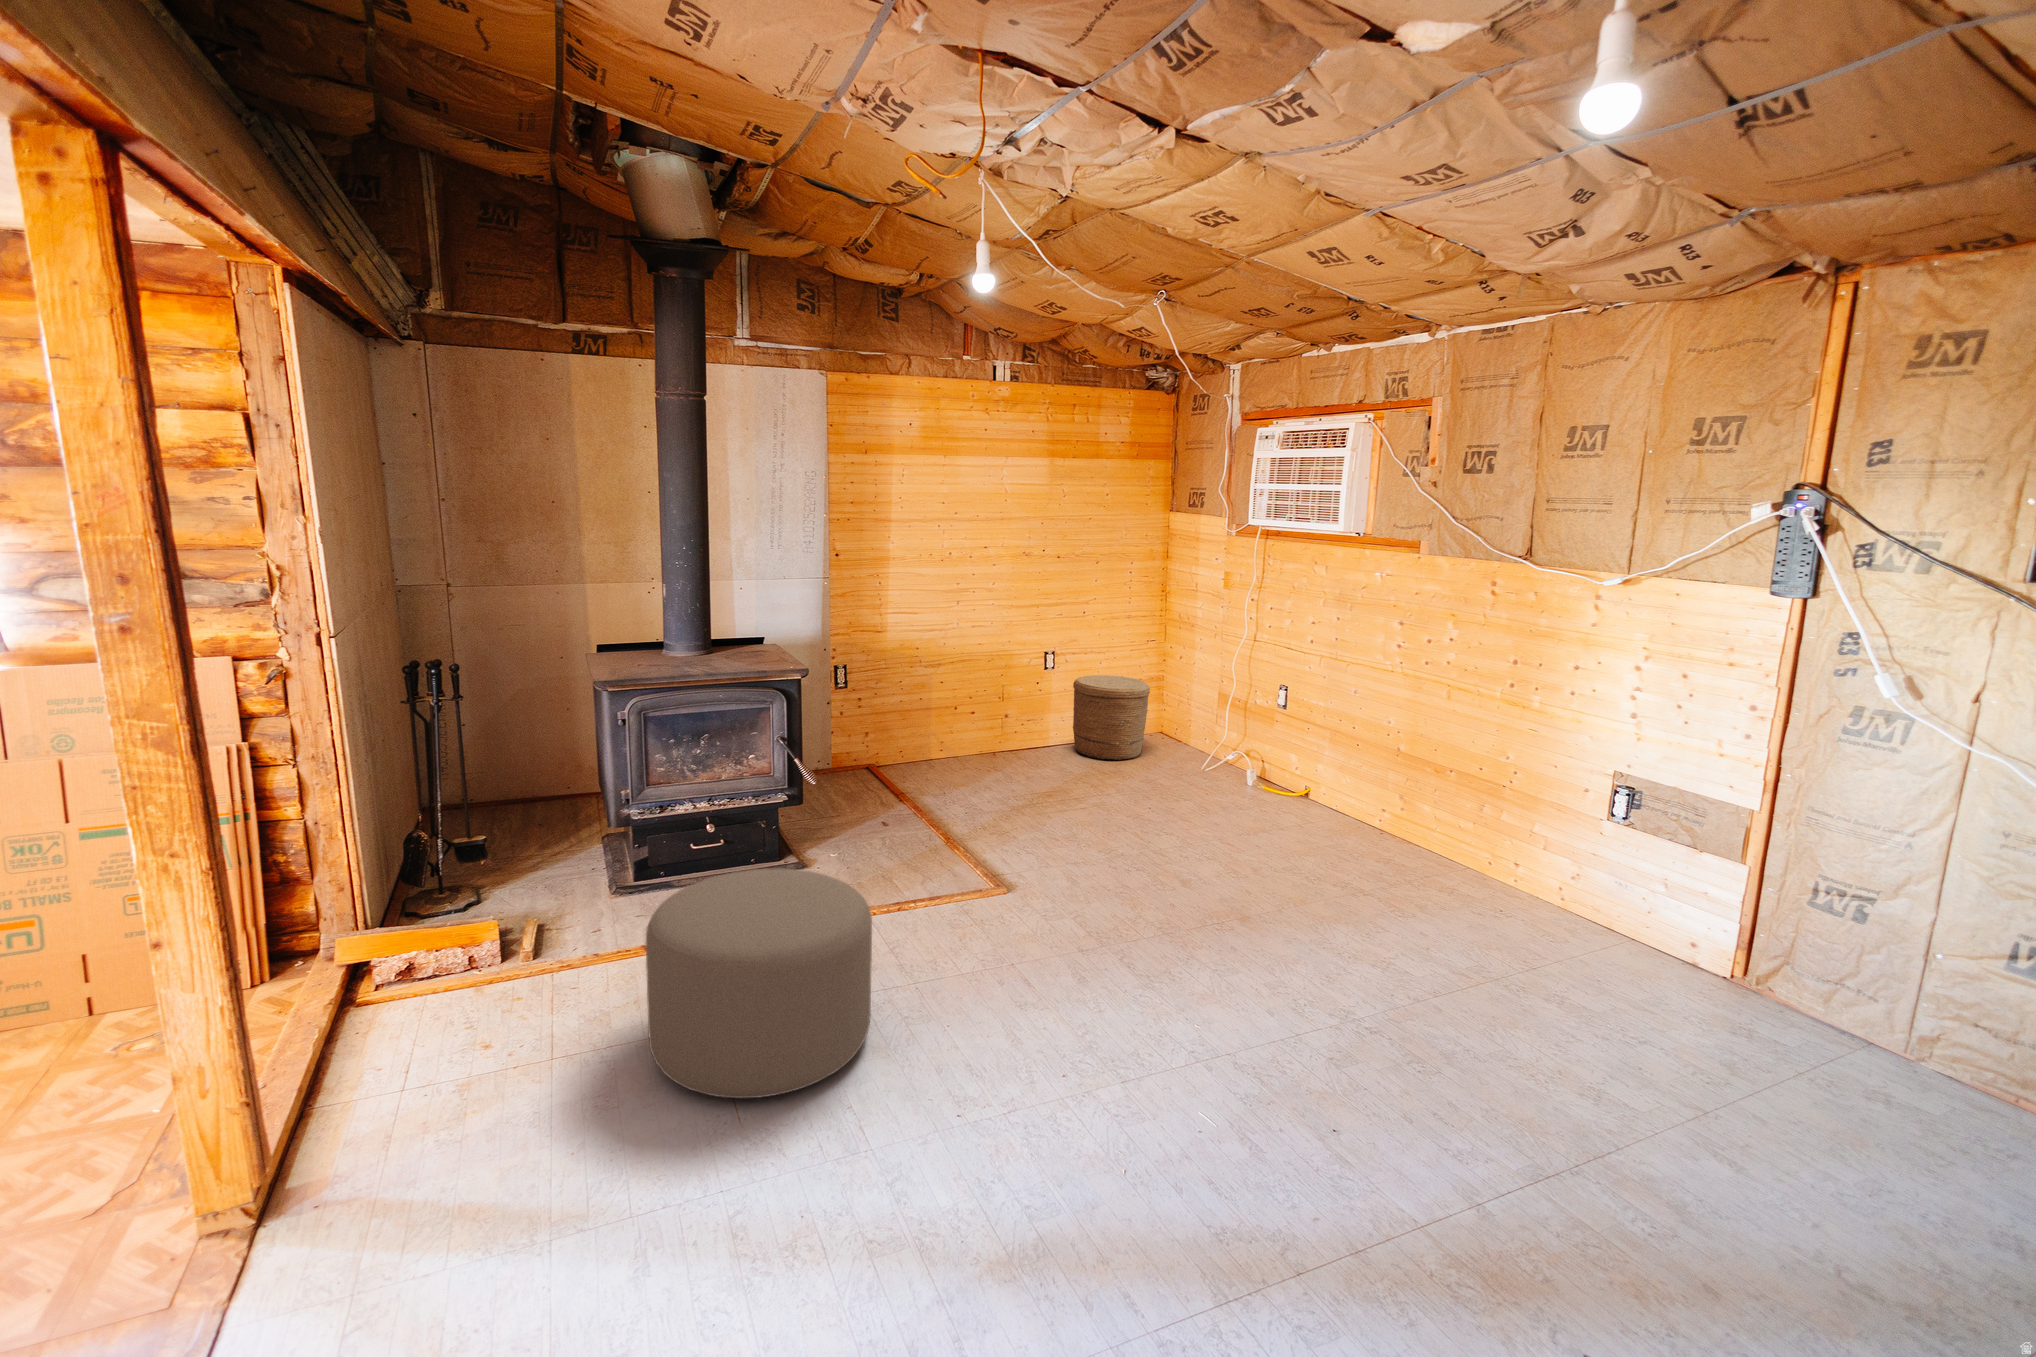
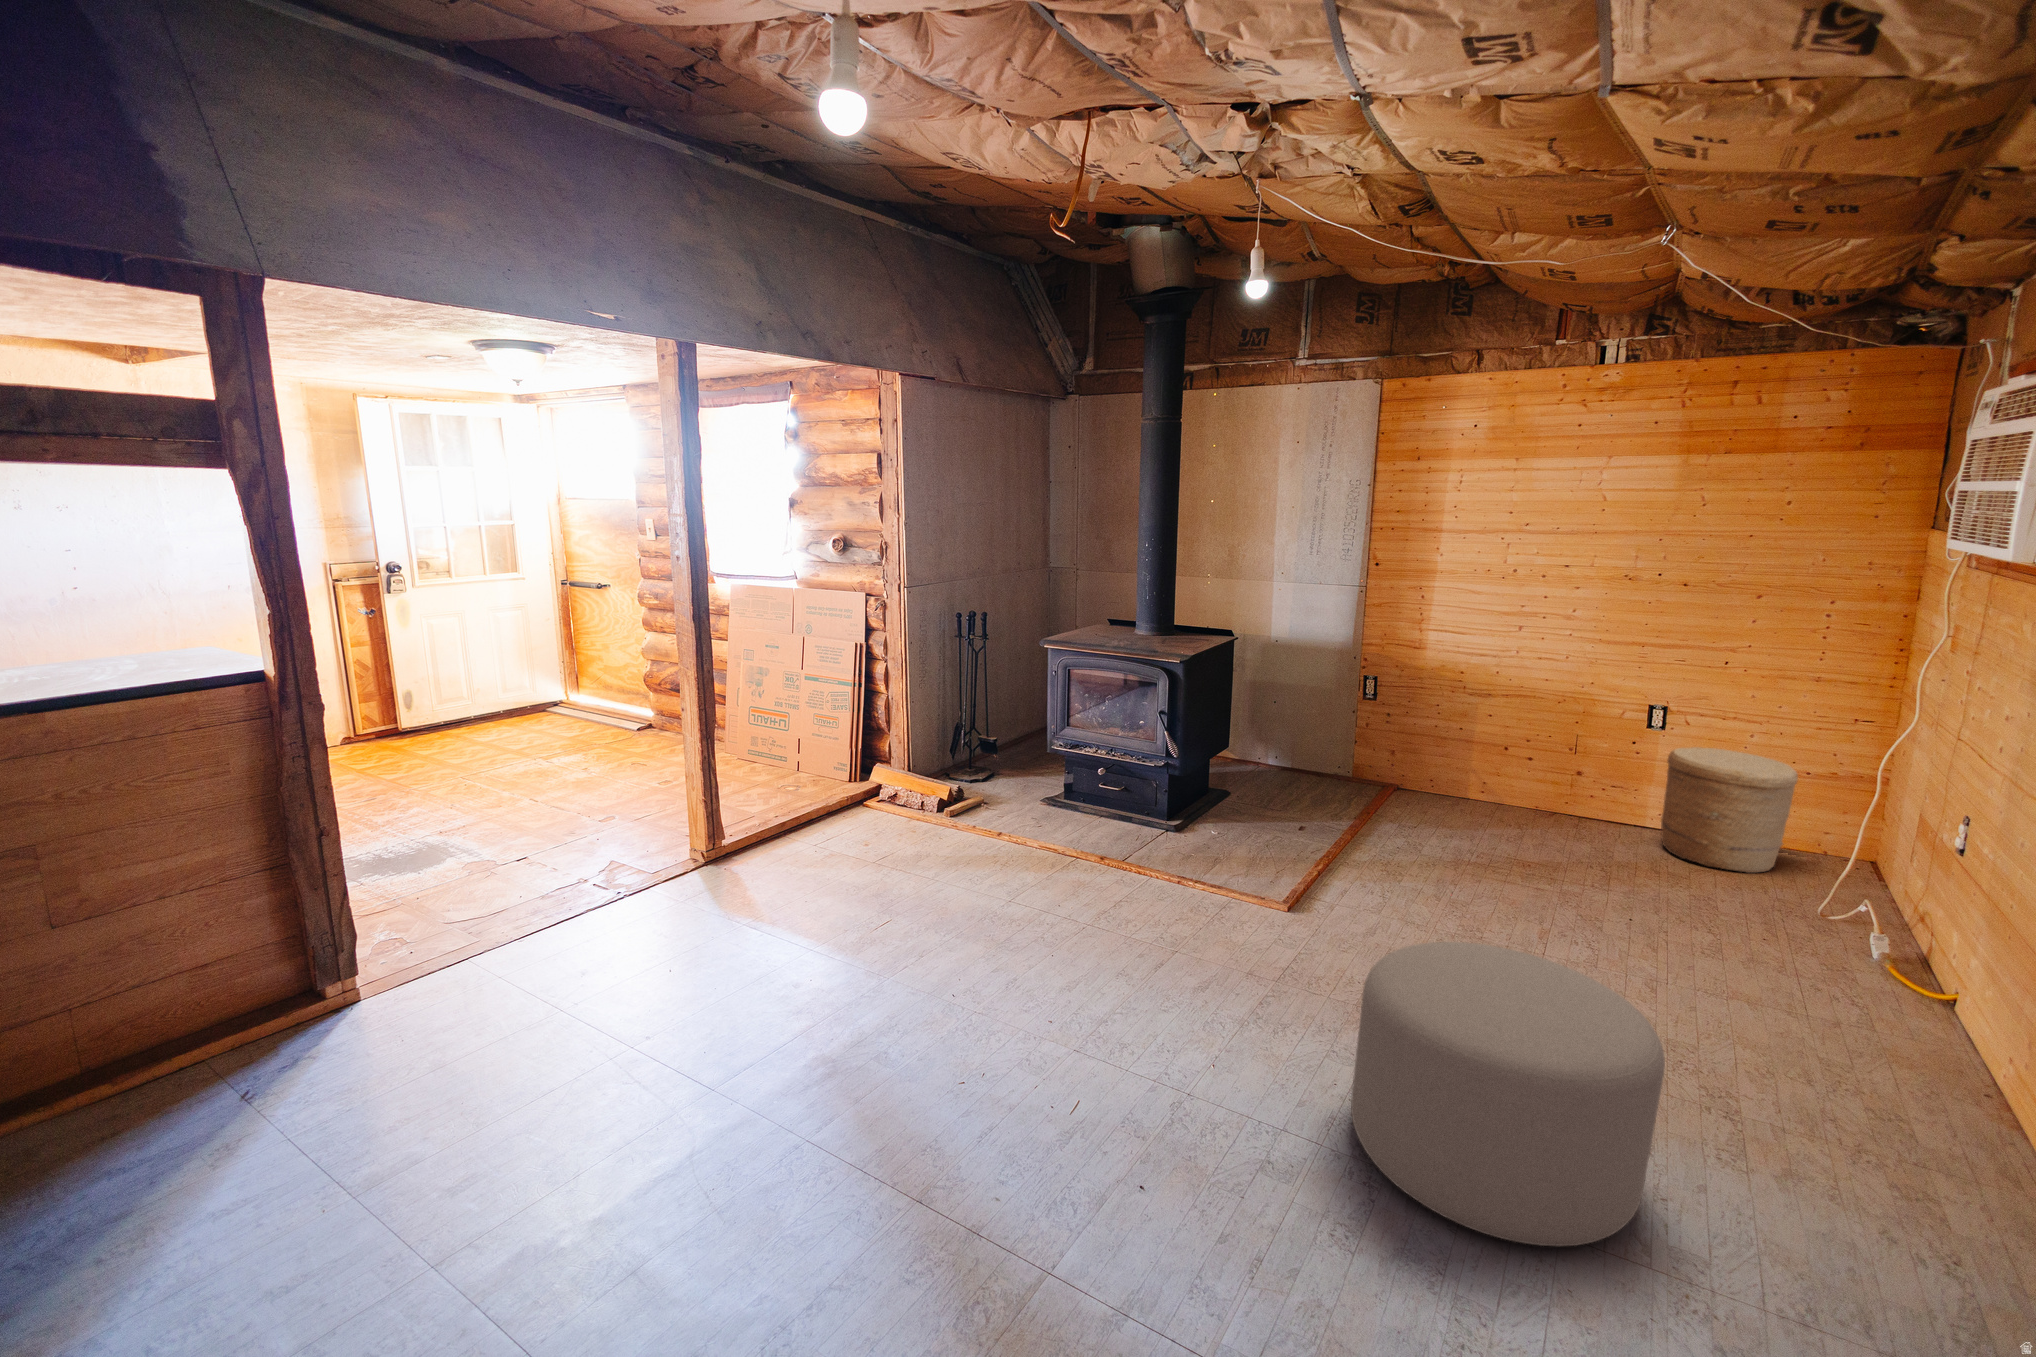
ottoman: present [646,868,872,1098] -> present [1351,942,1665,1246]

